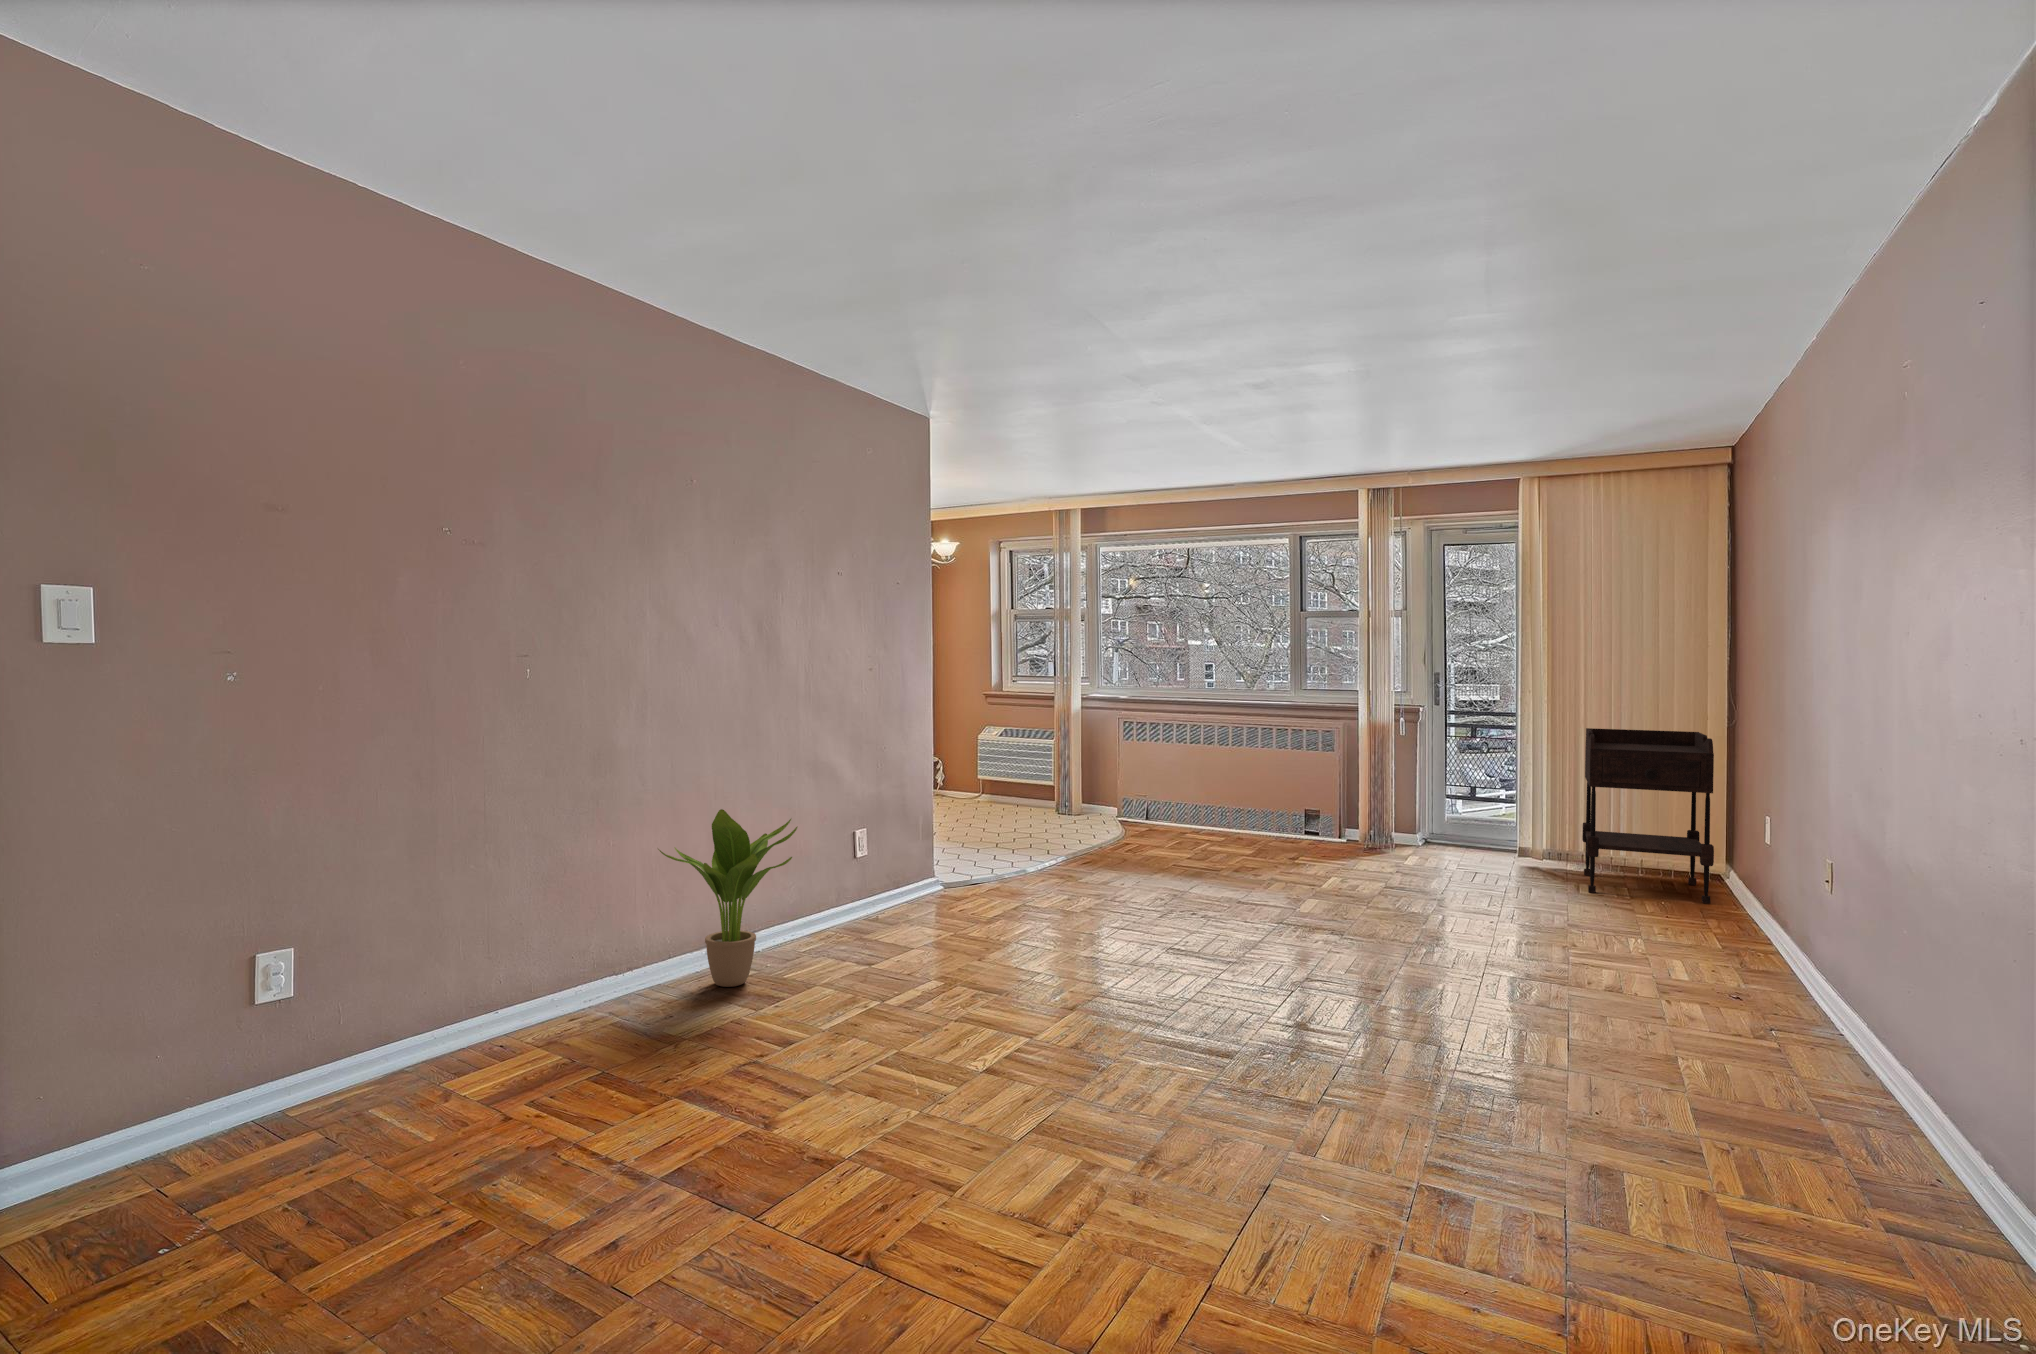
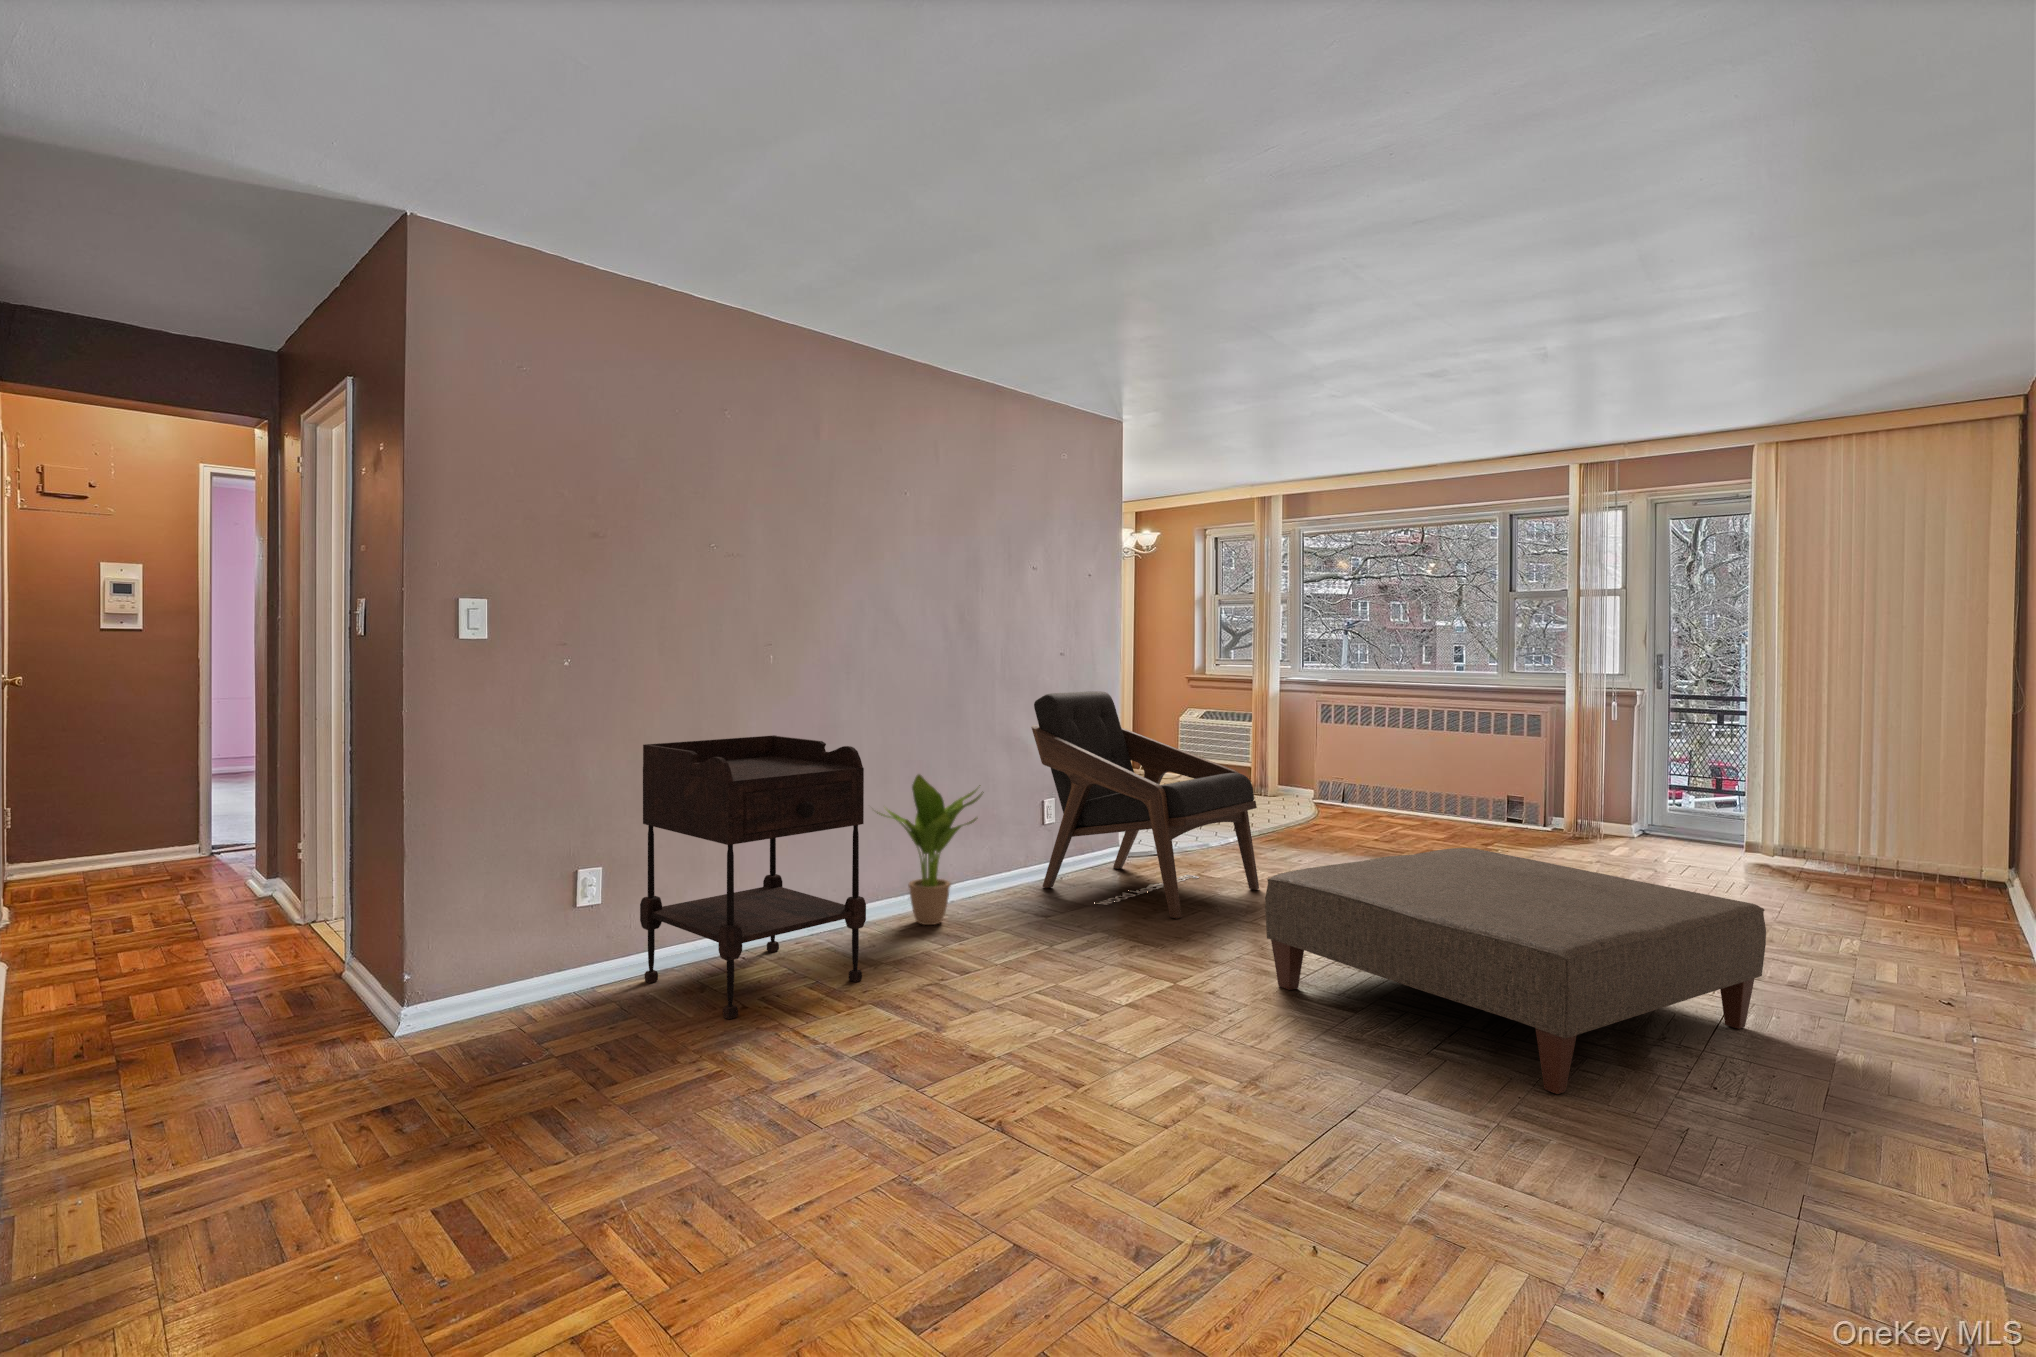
lounge chair: none [842,709,1089,960] -> present [1031,691,1259,919]
side table: present [1582,728,1714,904] -> present [640,735,866,1019]
ottoman: none [1128,870,1618,1141] -> present [1265,848,1766,1094]

